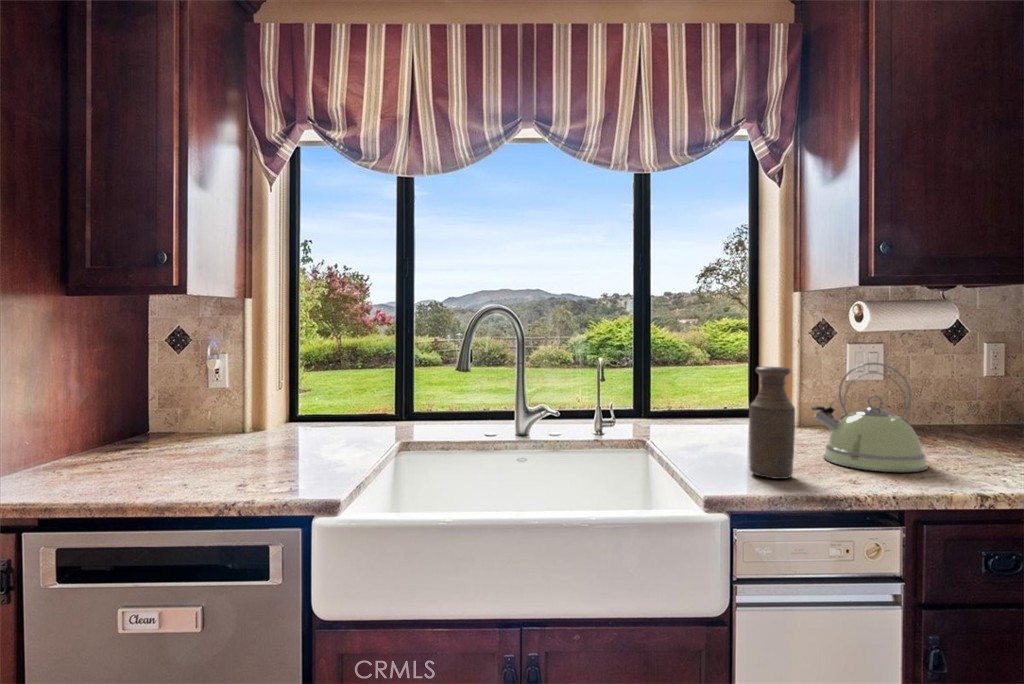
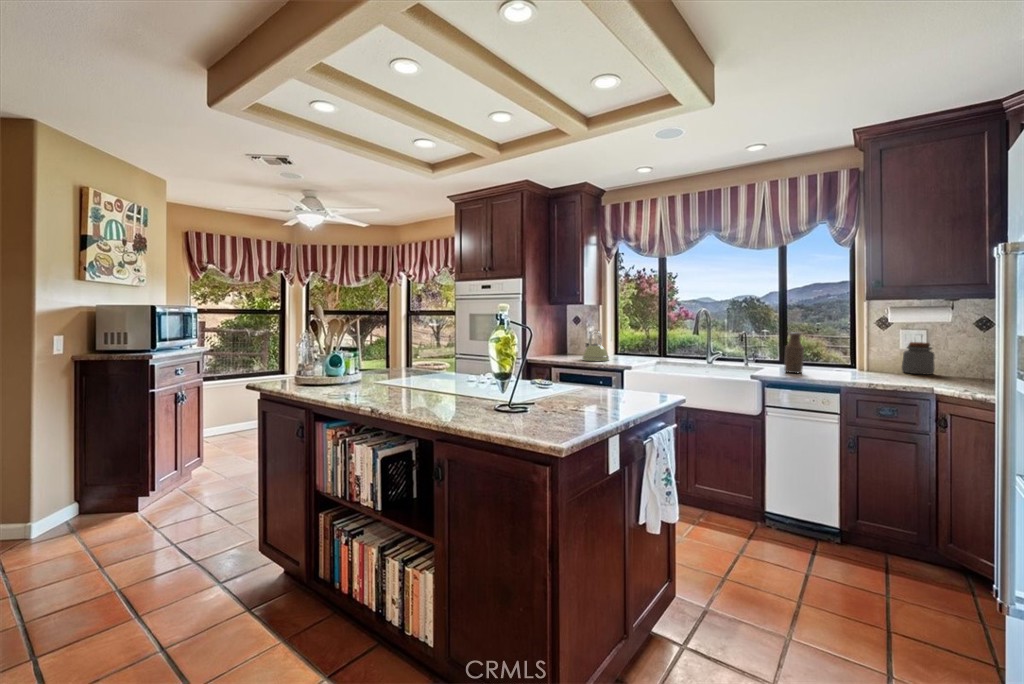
kettle: present [811,363,928,472] -> present [583,331,609,361]
jar: none [926,384,989,455] -> present [902,342,935,374]

